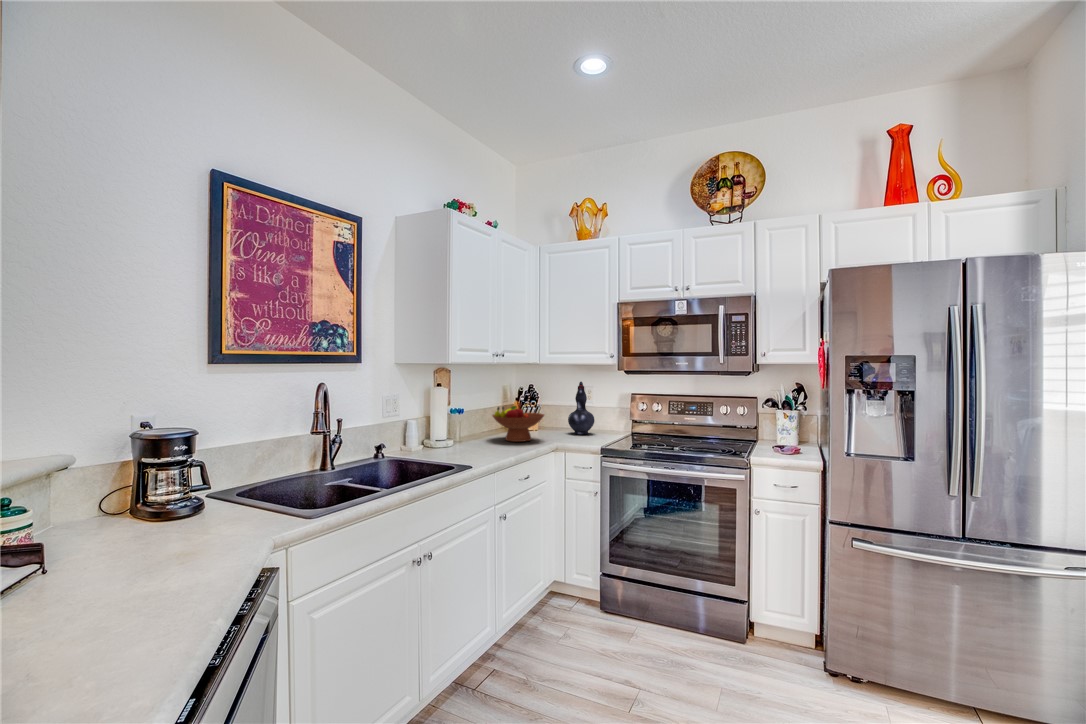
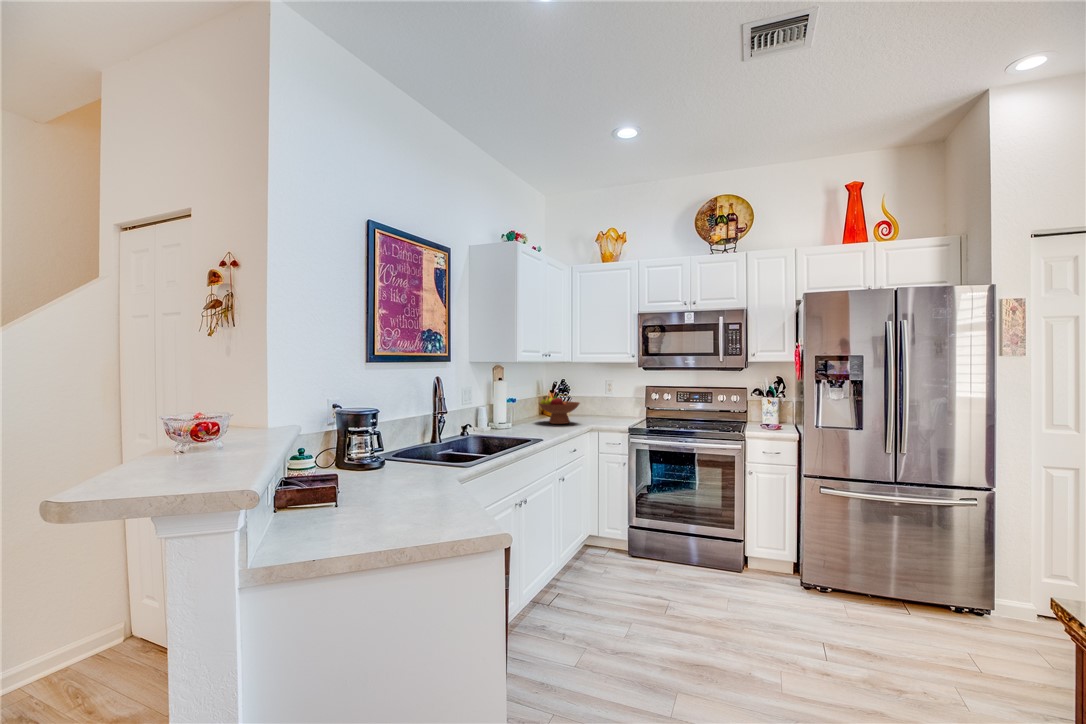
decorative vase: present [568,382,594,434] -> none [594,376,616,419]

